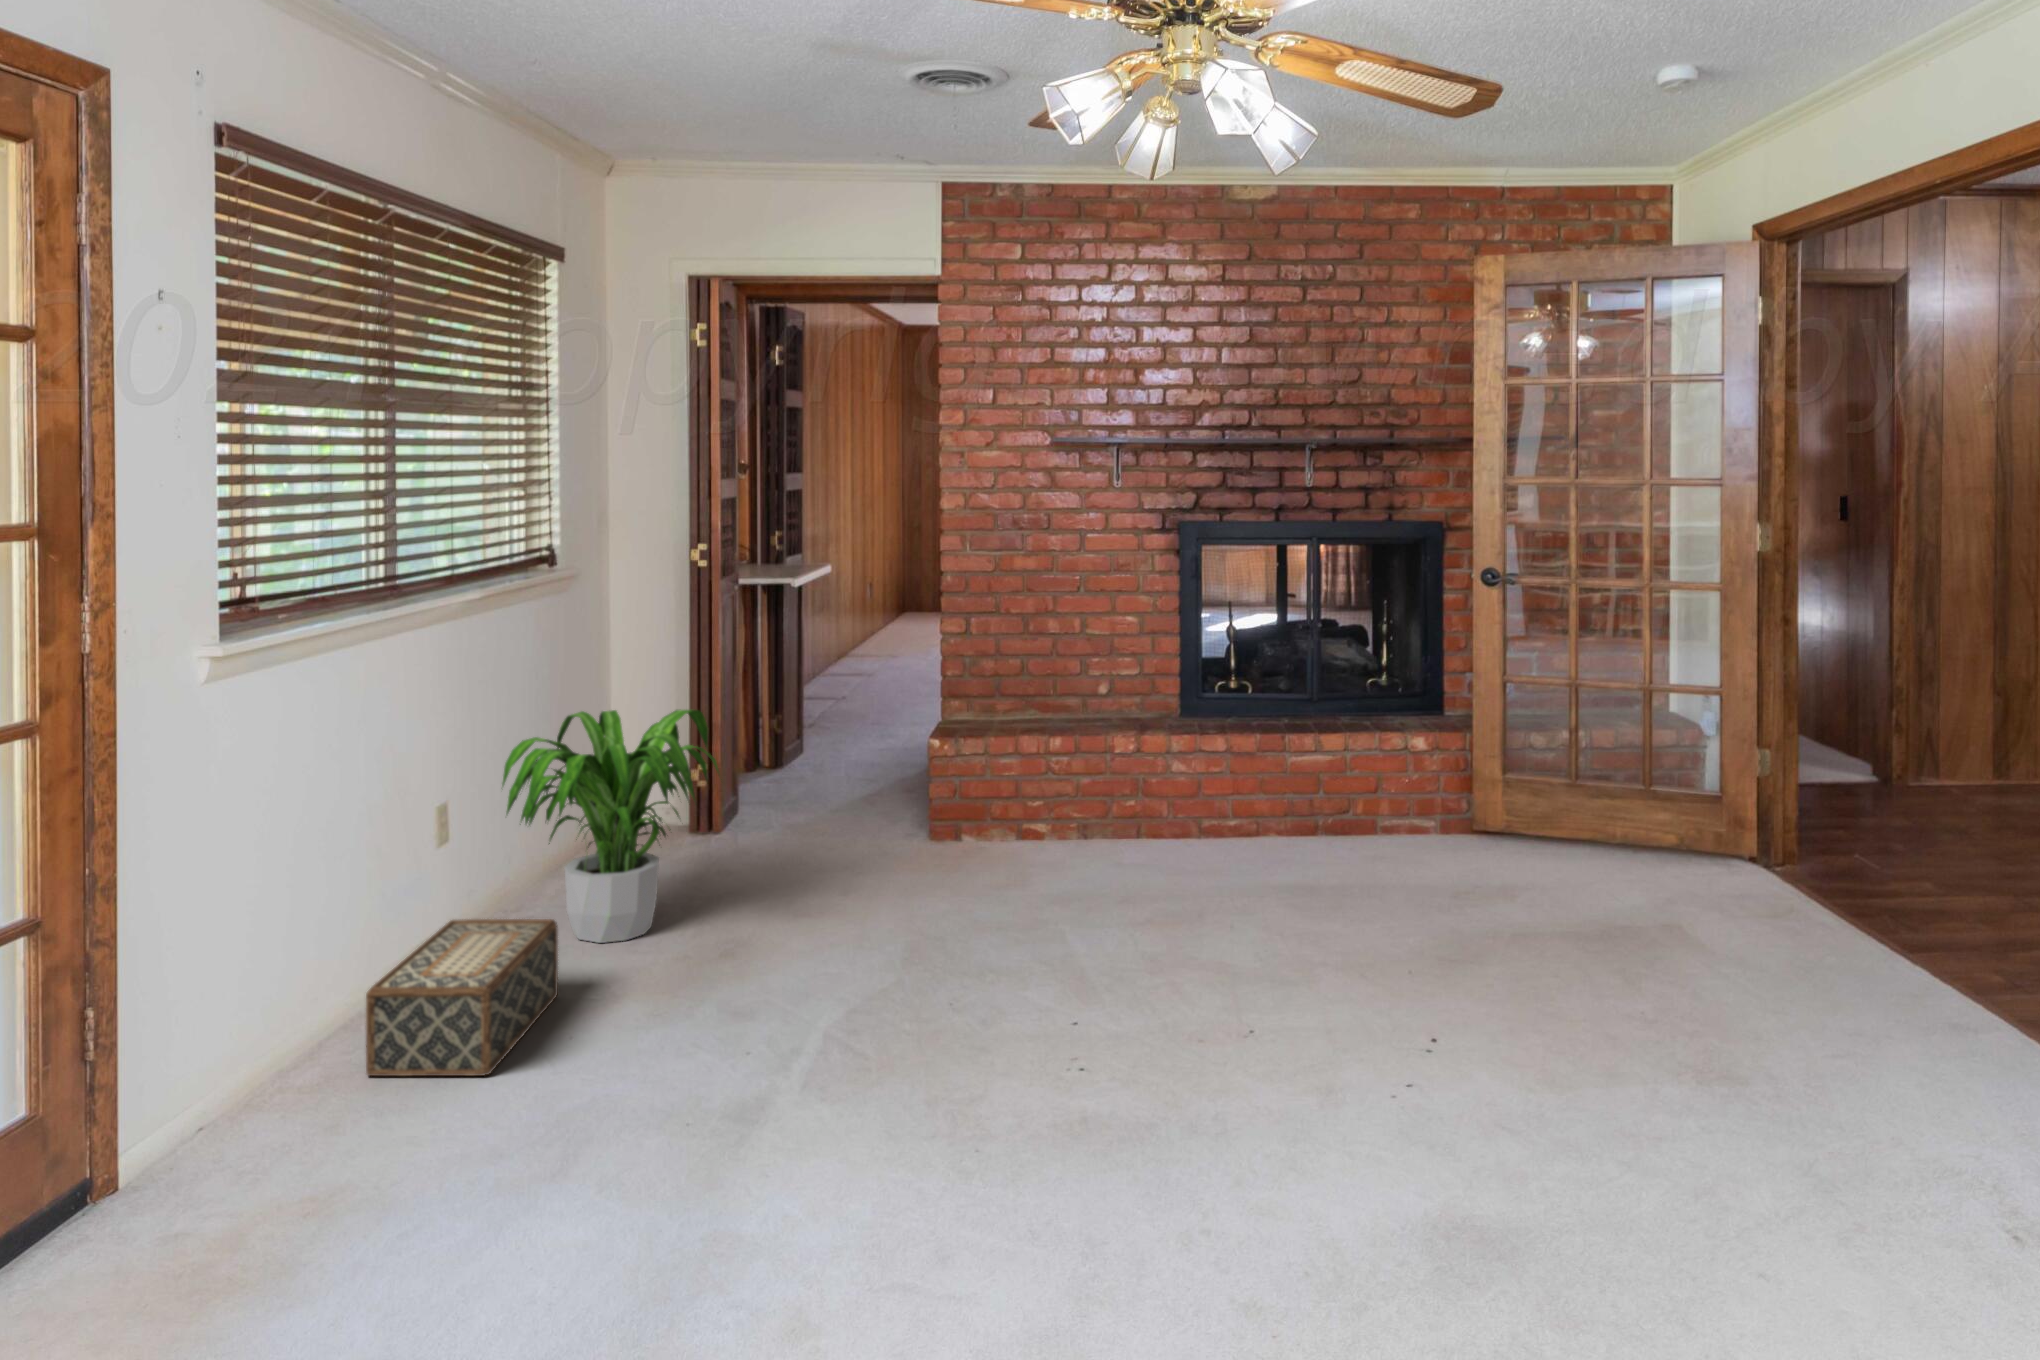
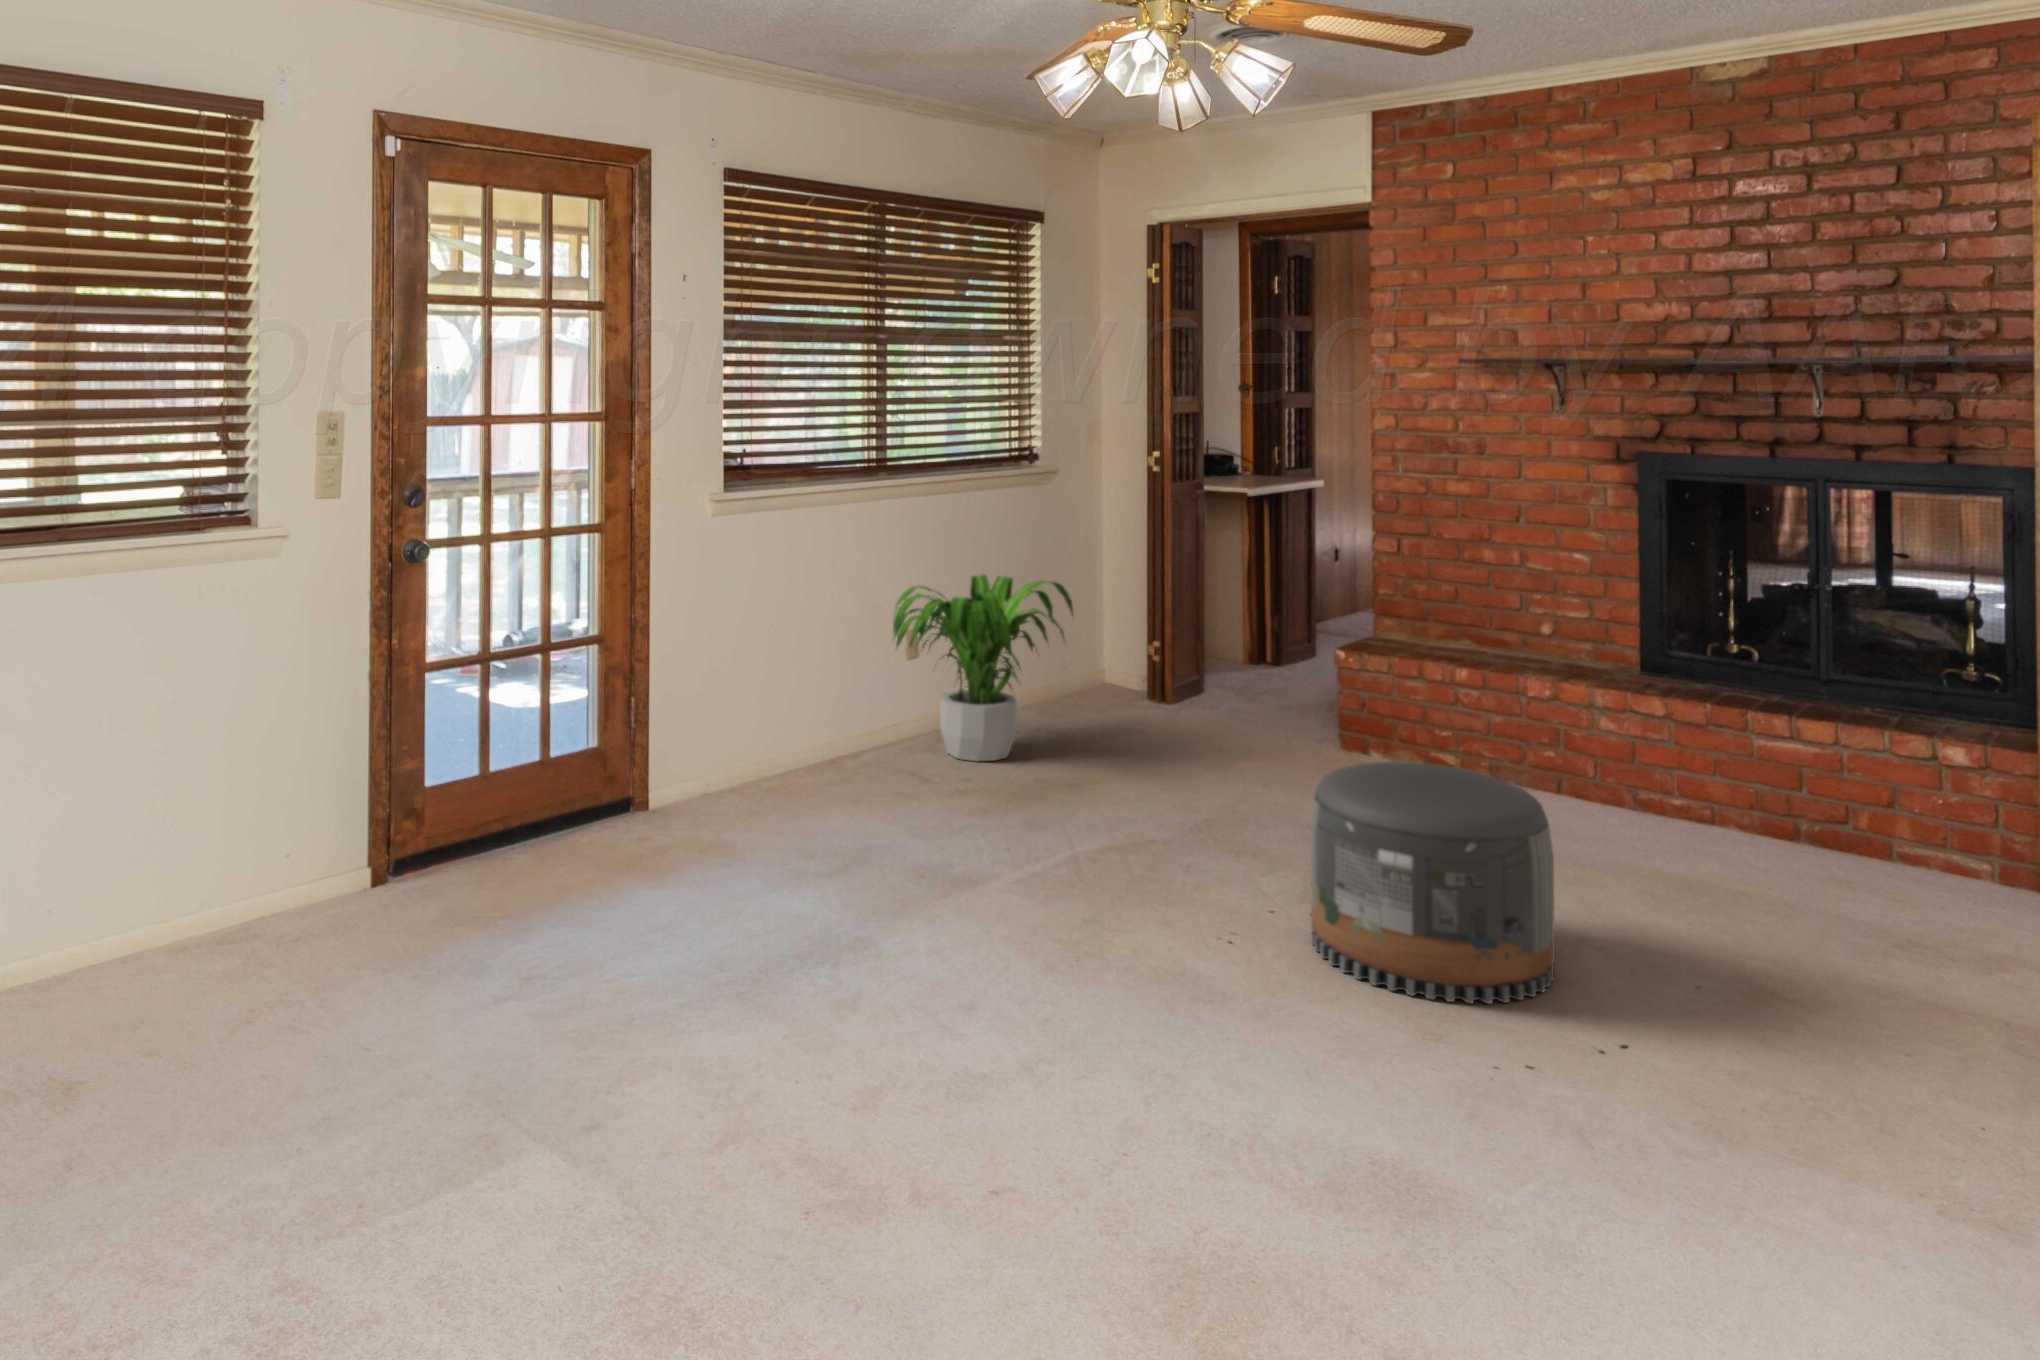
pouf: none [1146,831,1346,1045] -> present [1310,762,1555,1004]
woven basket: present [366,919,558,1076] -> none [707,708,880,816]

